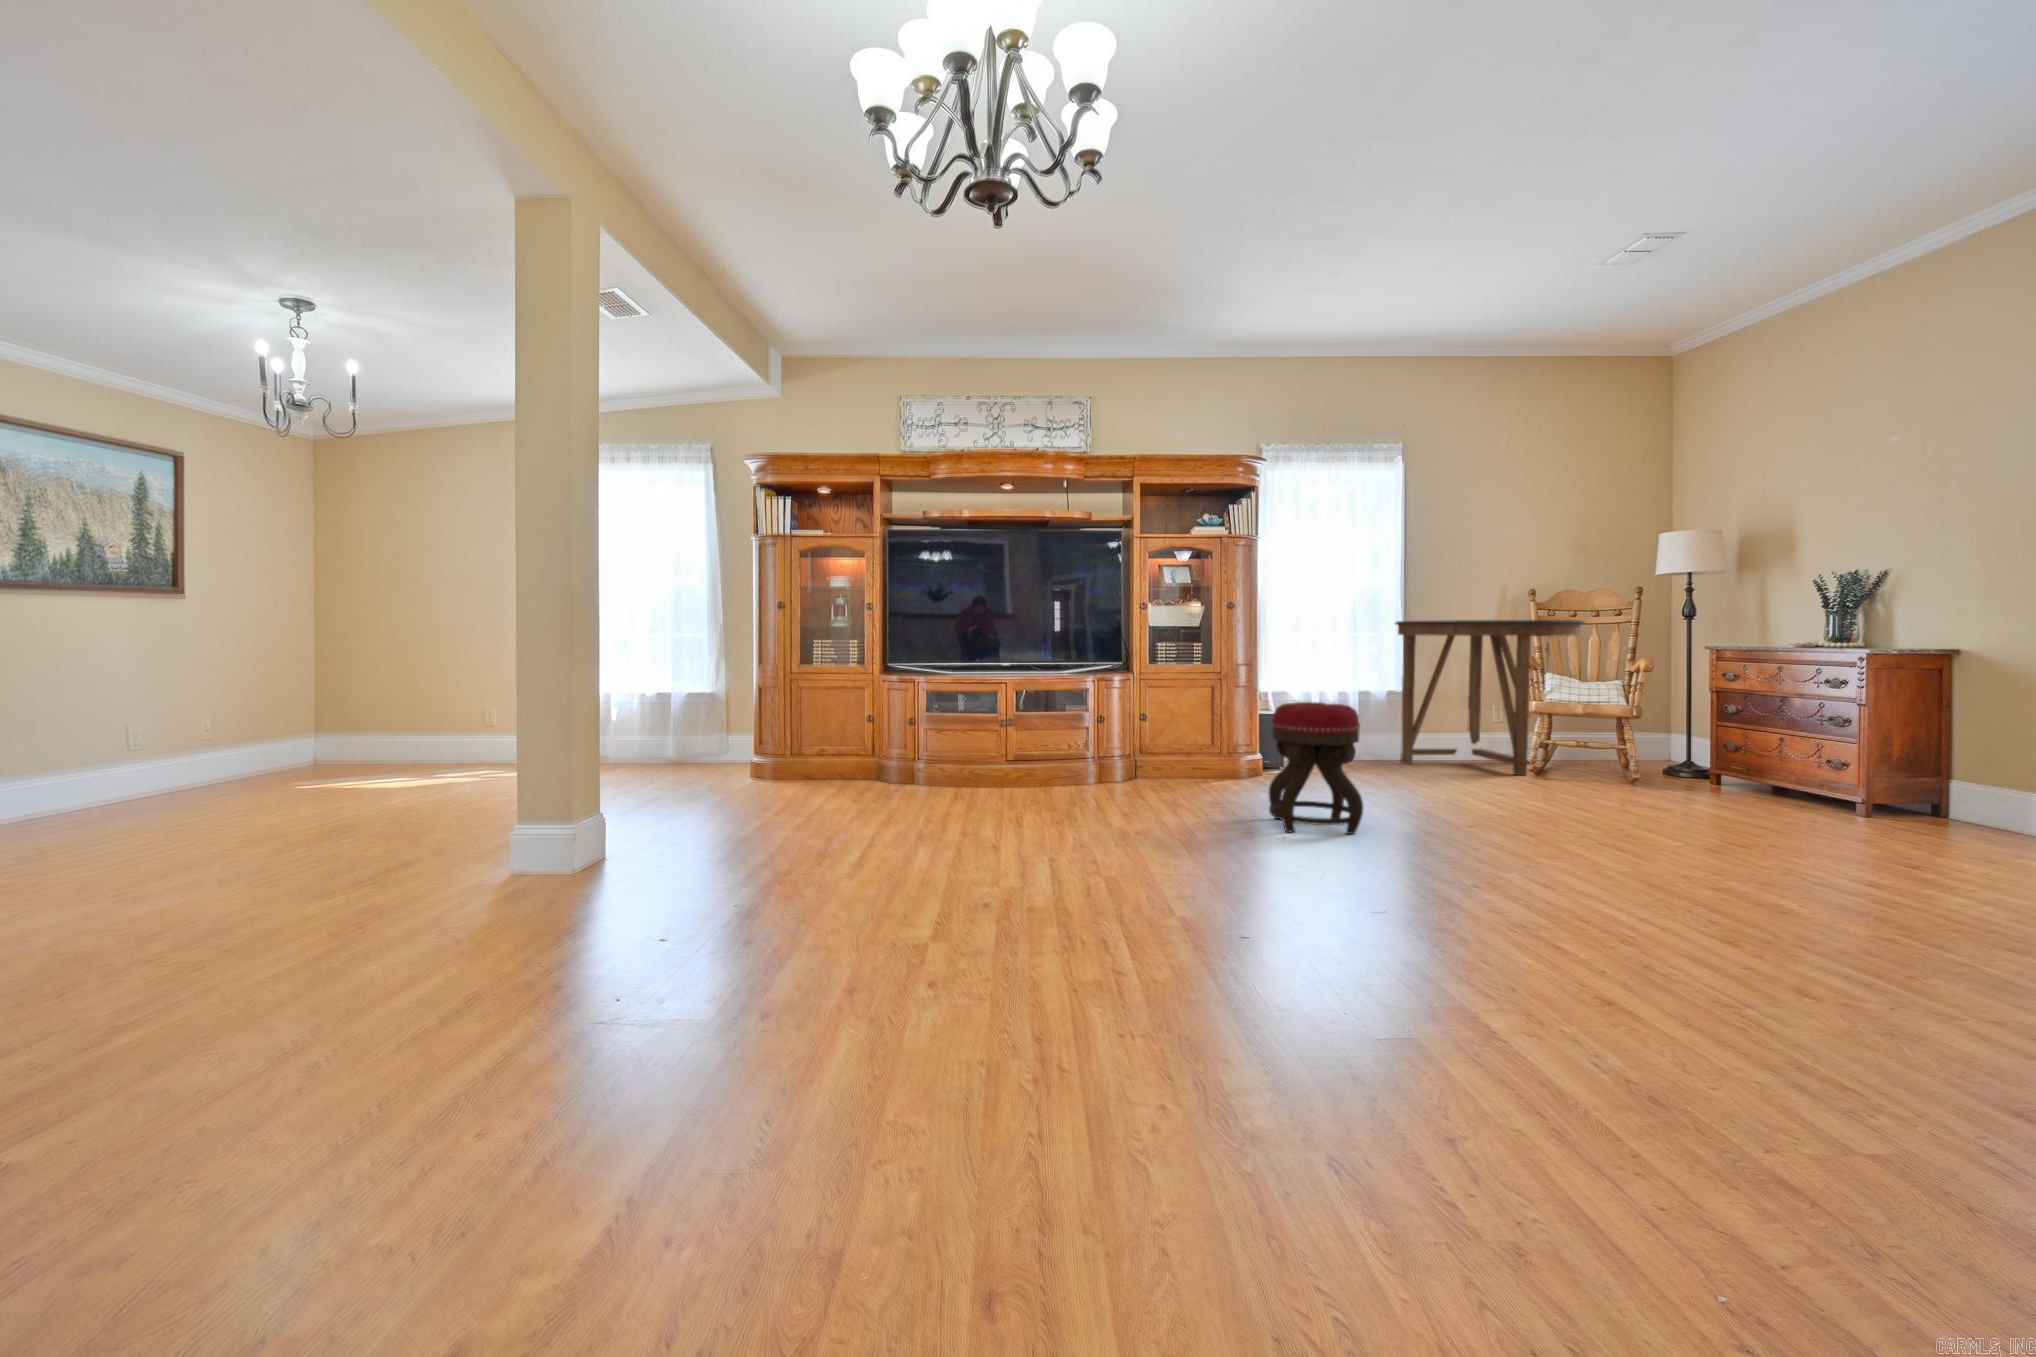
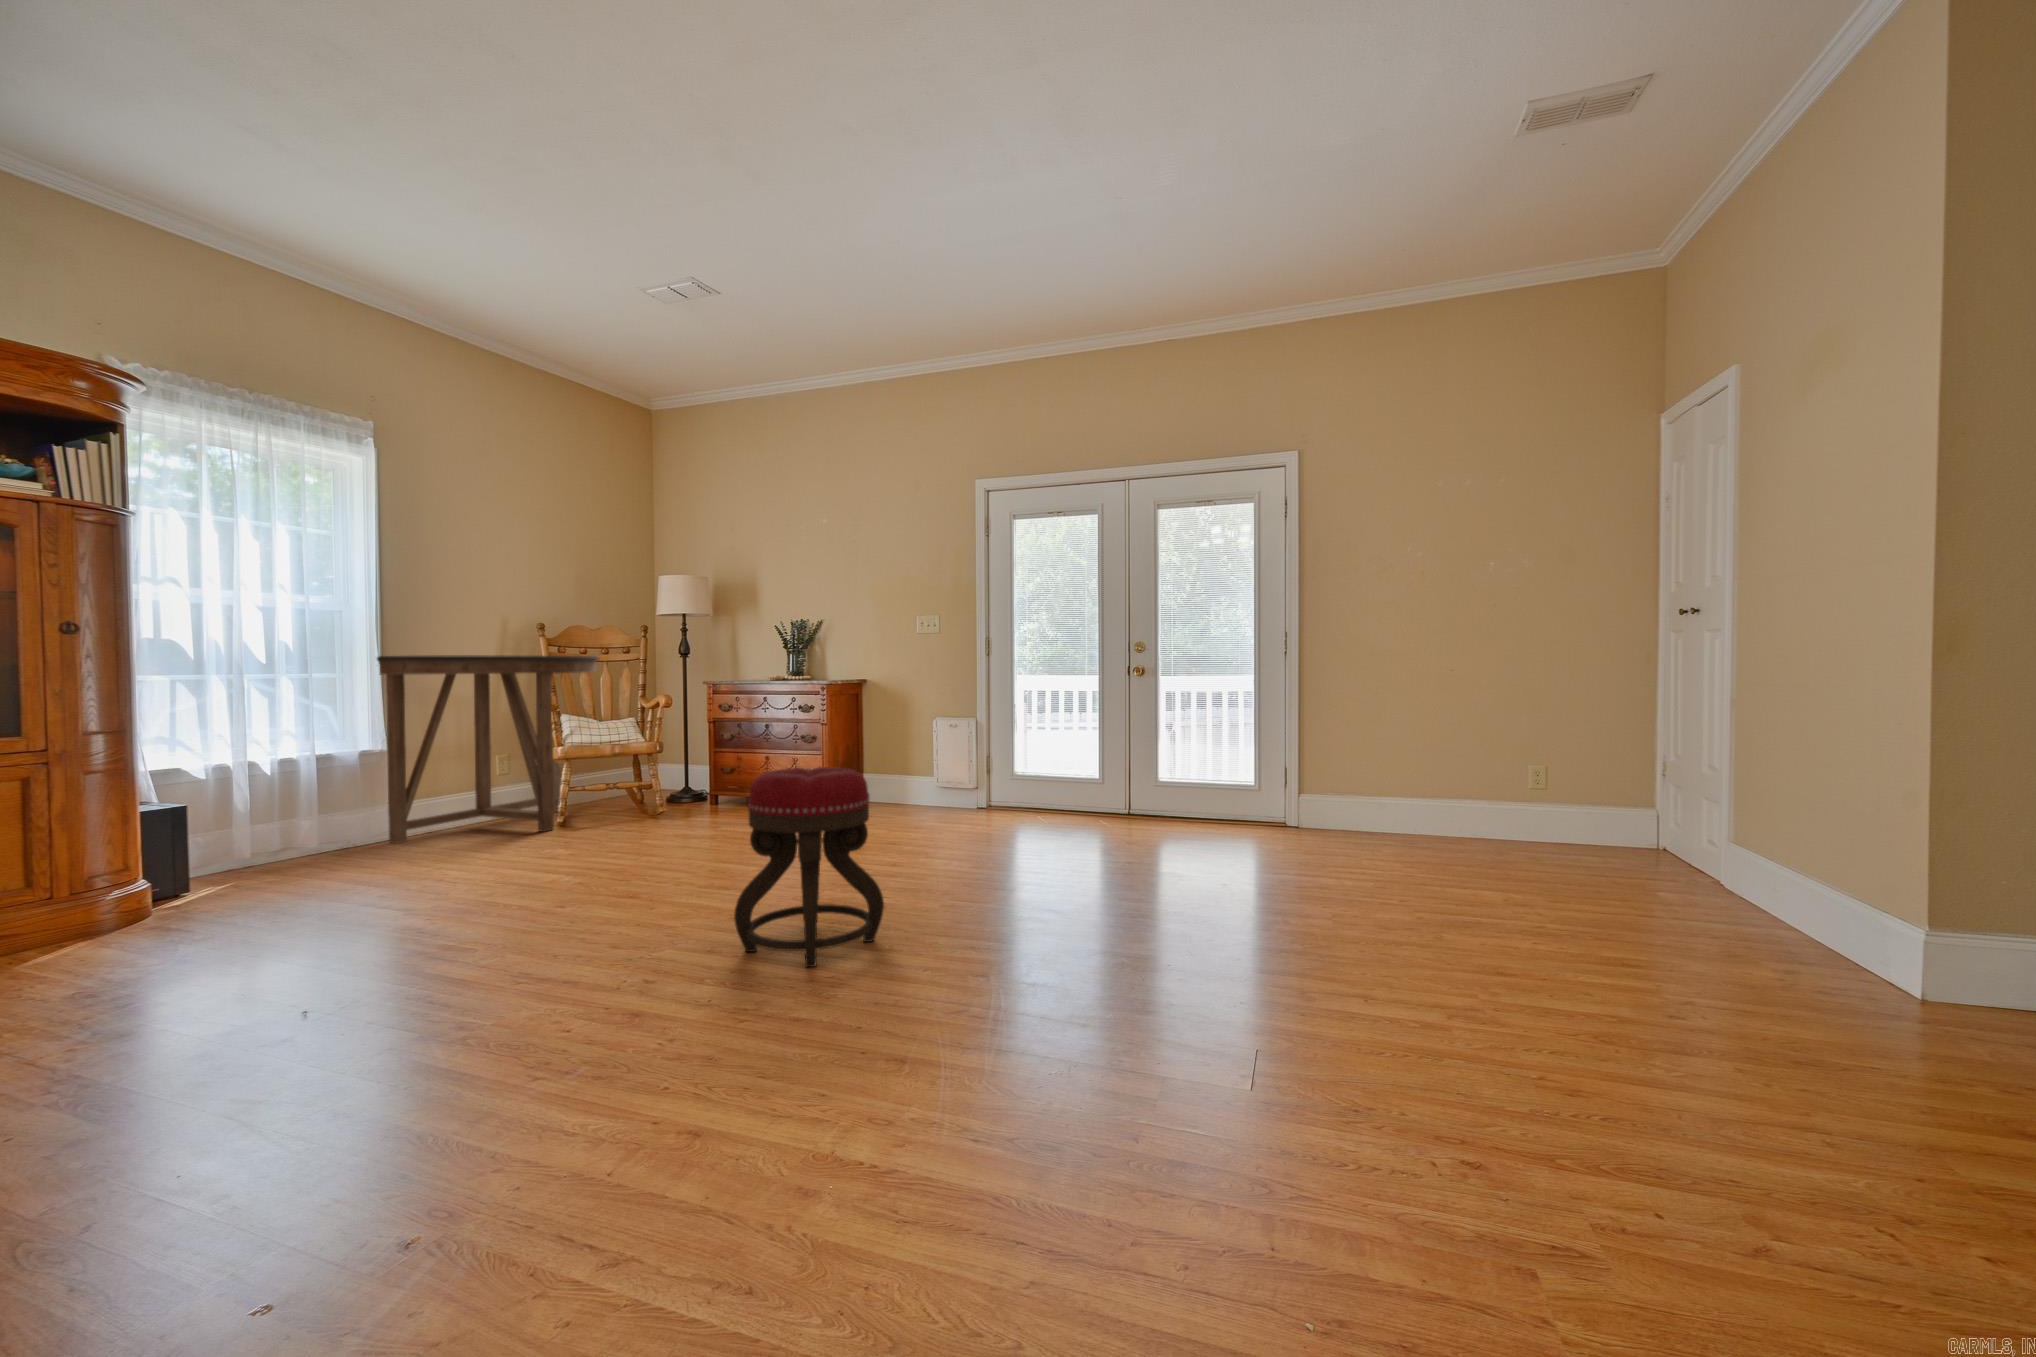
ottoman: present [1269,702,1363,834] -> present [734,767,884,967]

